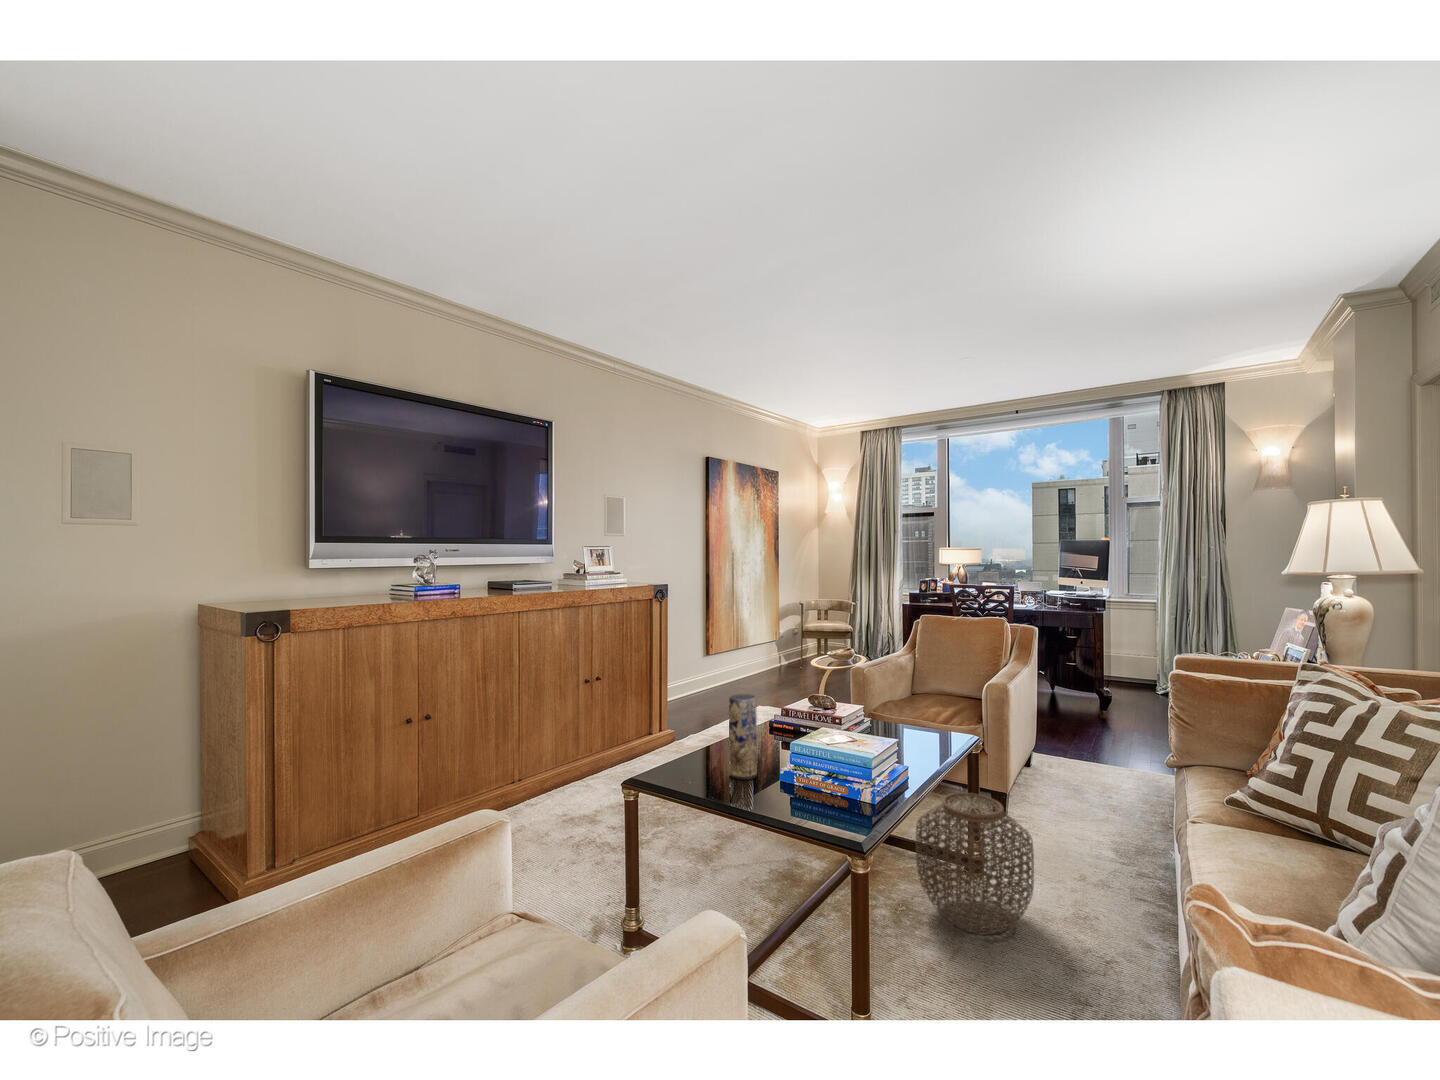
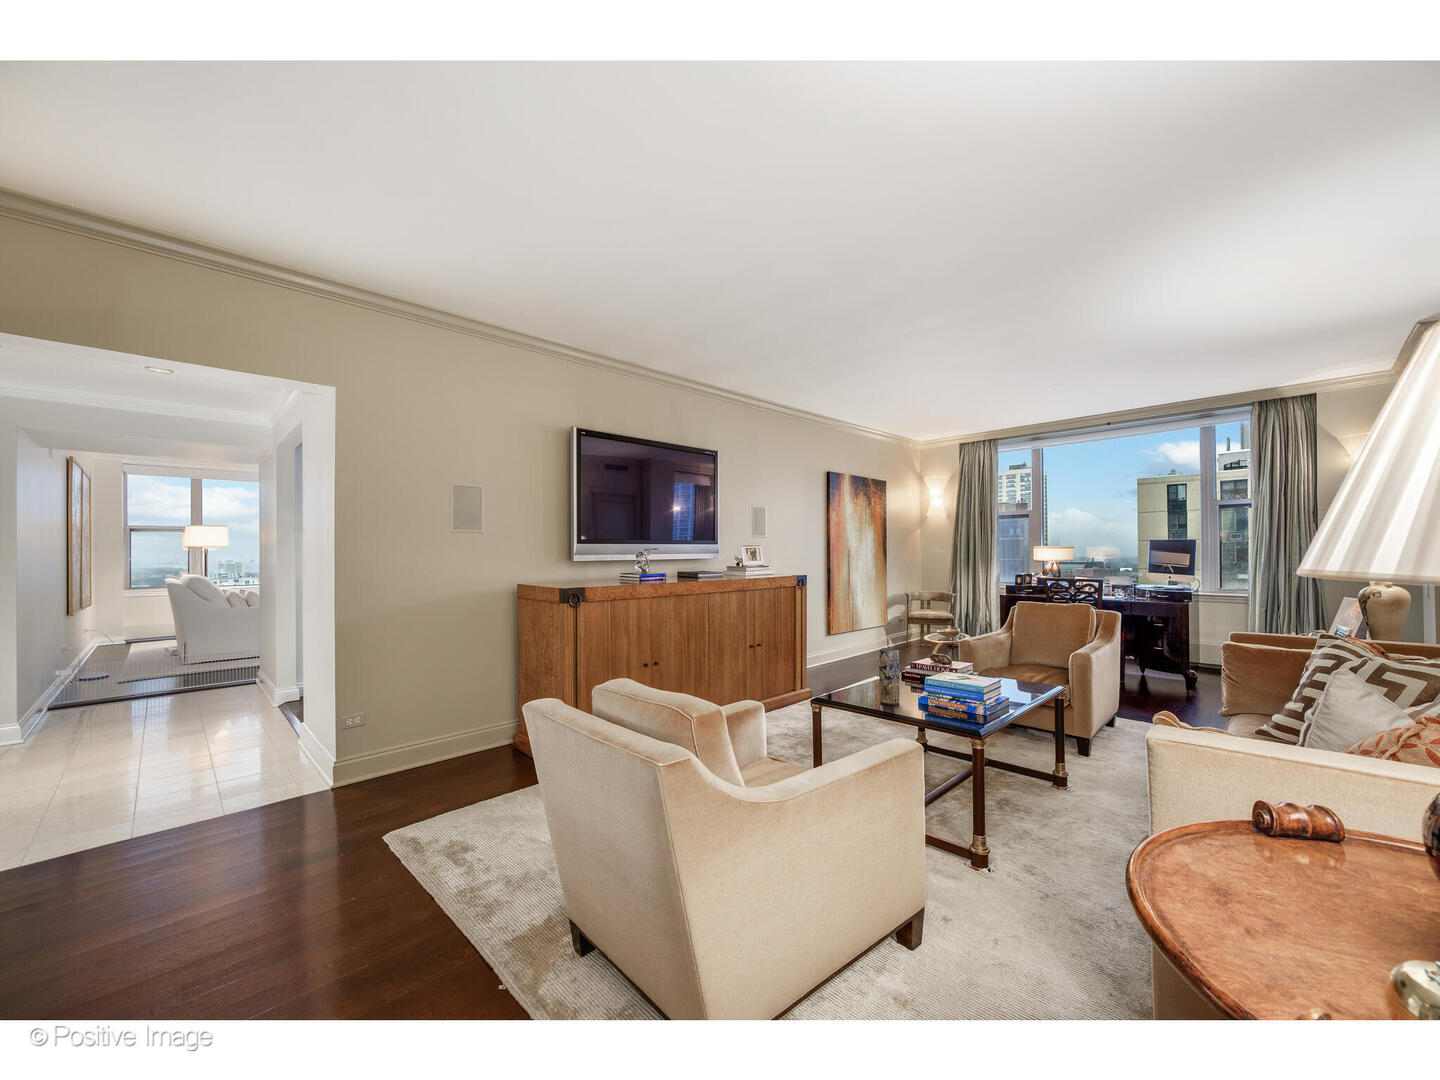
woven basket: present [916,793,1034,934] -> none [1015,722,1104,817]

